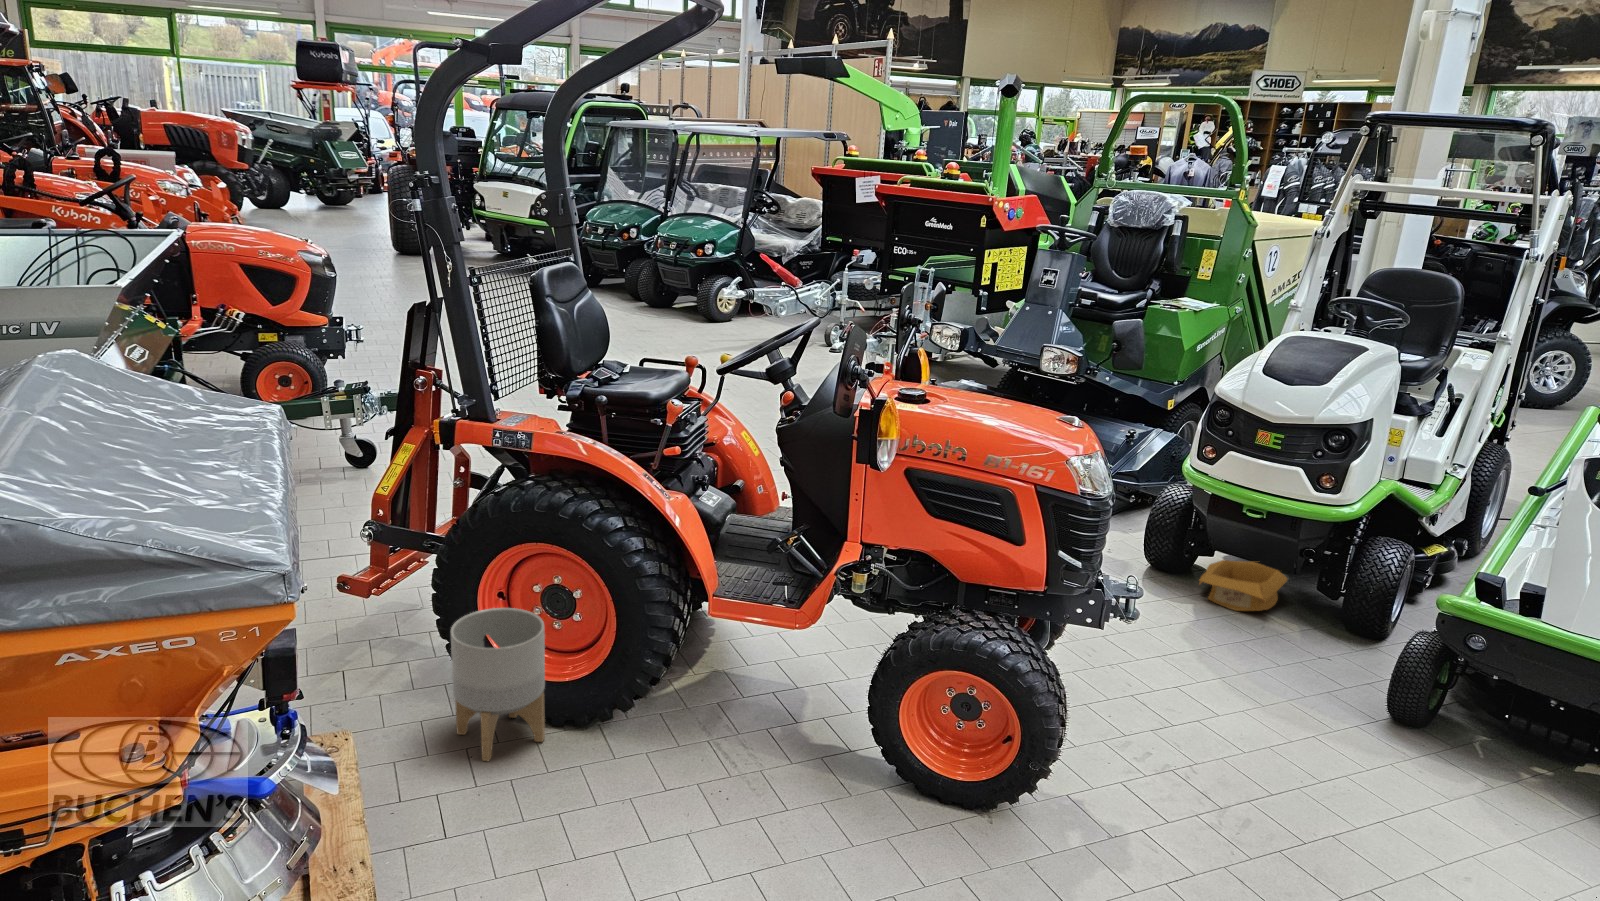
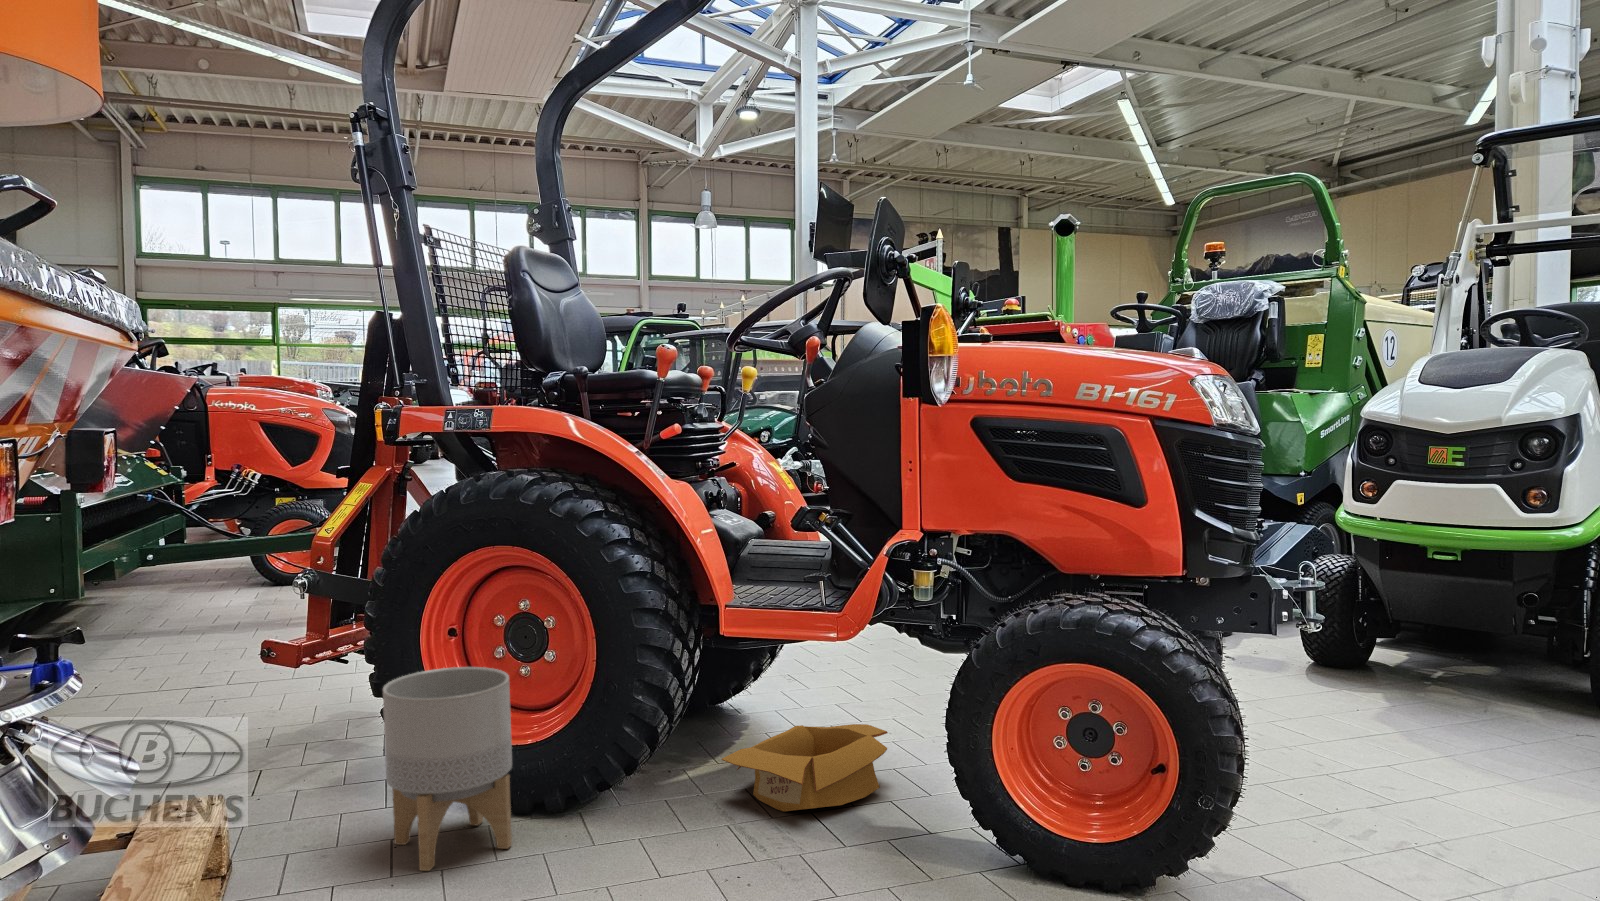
cardboard box: present [1199,560,1287,611] -> present [722,724,888,812]

